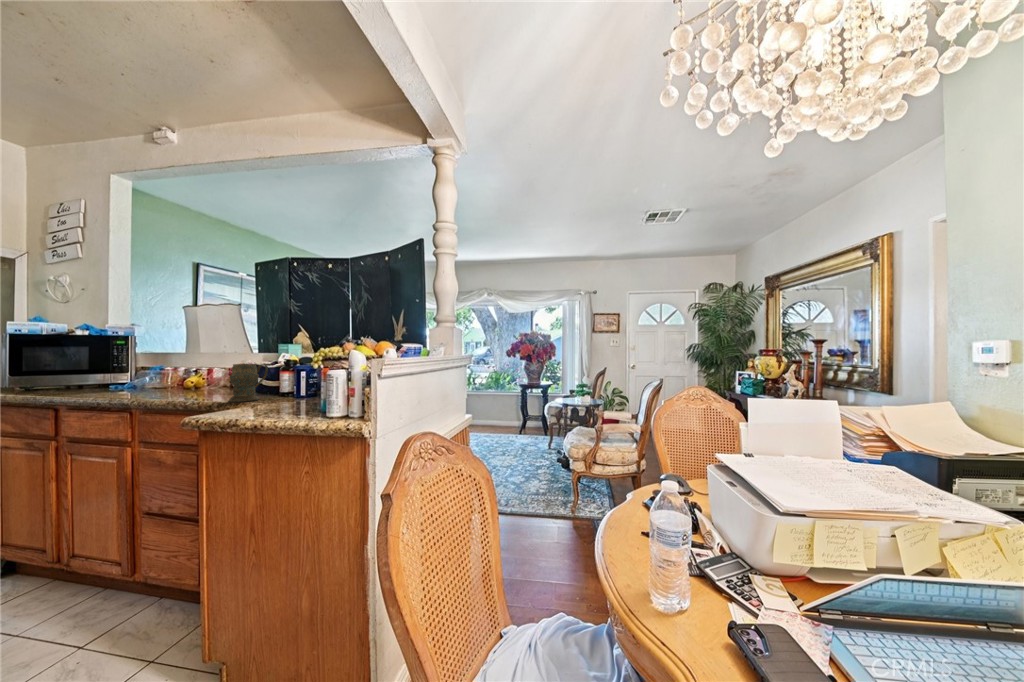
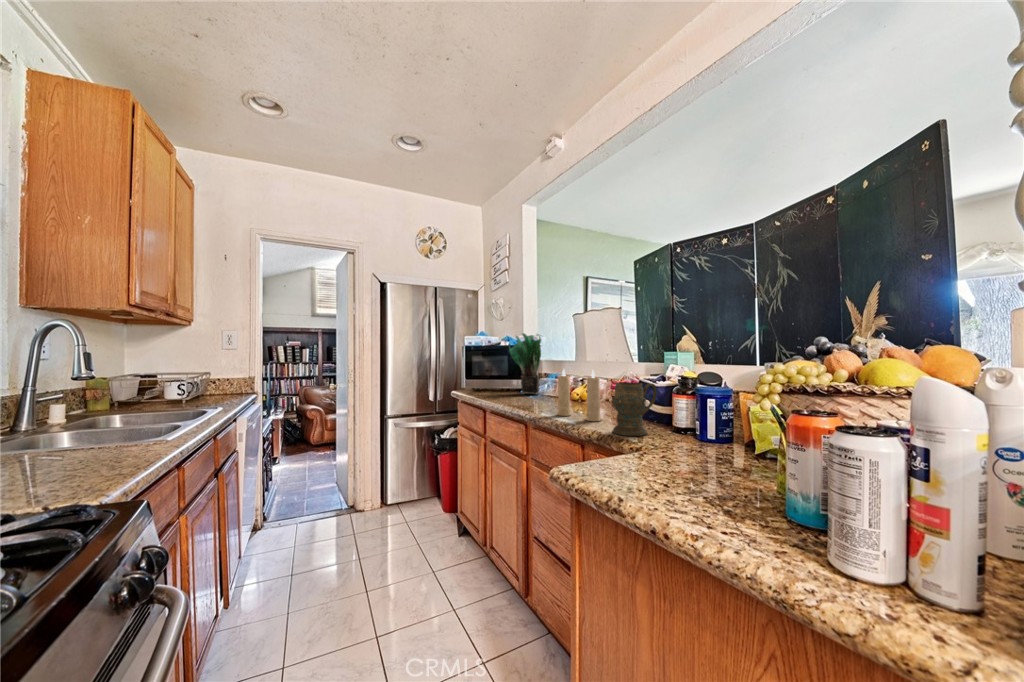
potted plant: none [85,321,140,389] -> present [509,333,541,394]
candle: none [166,355,219,398] -> present [557,369,601,421]

